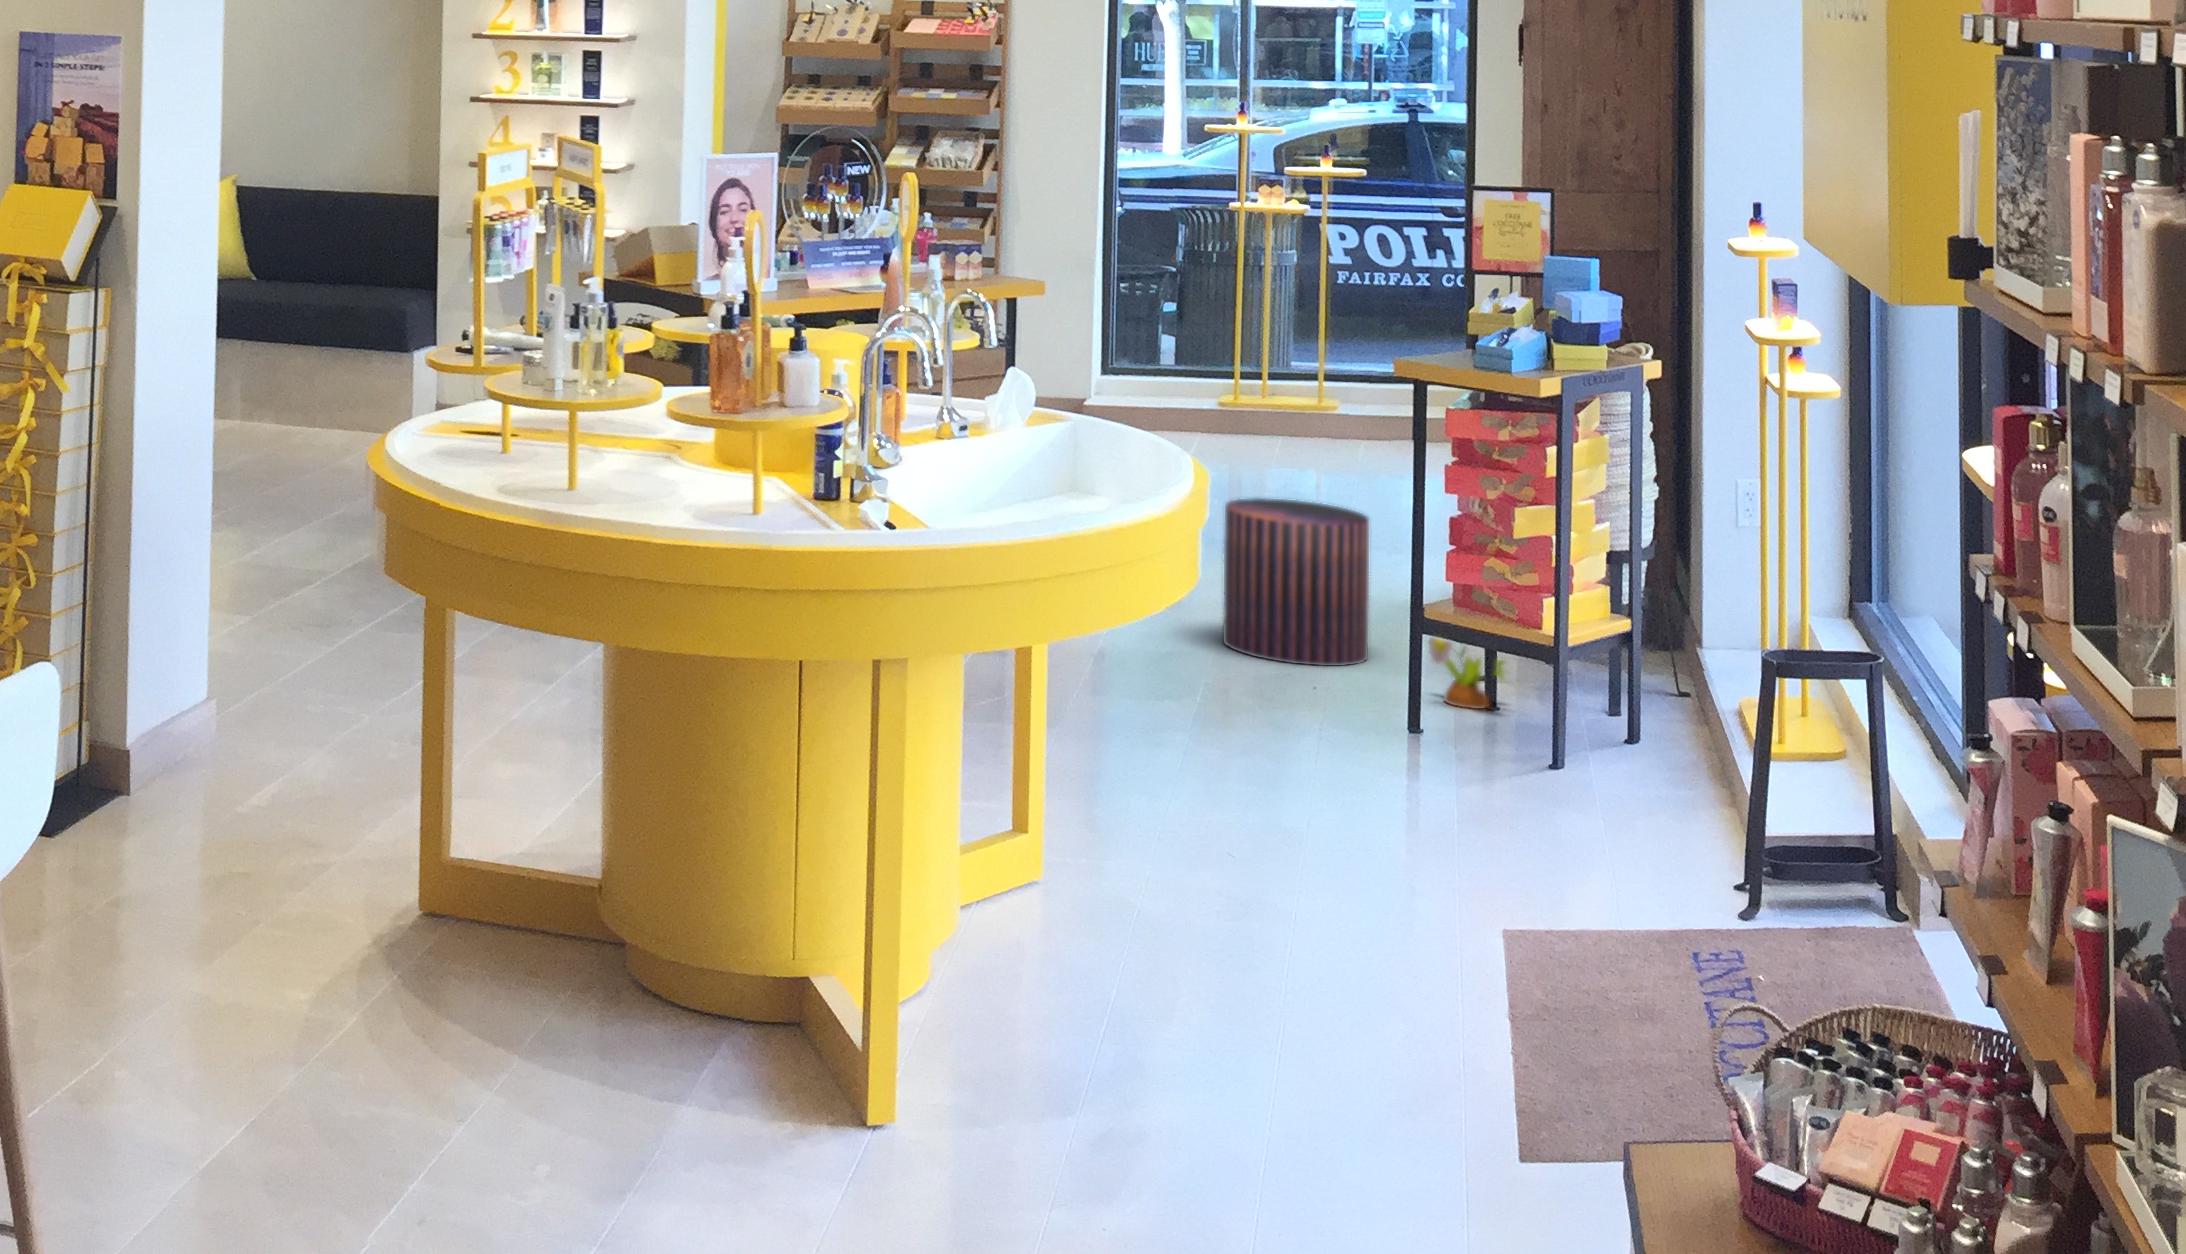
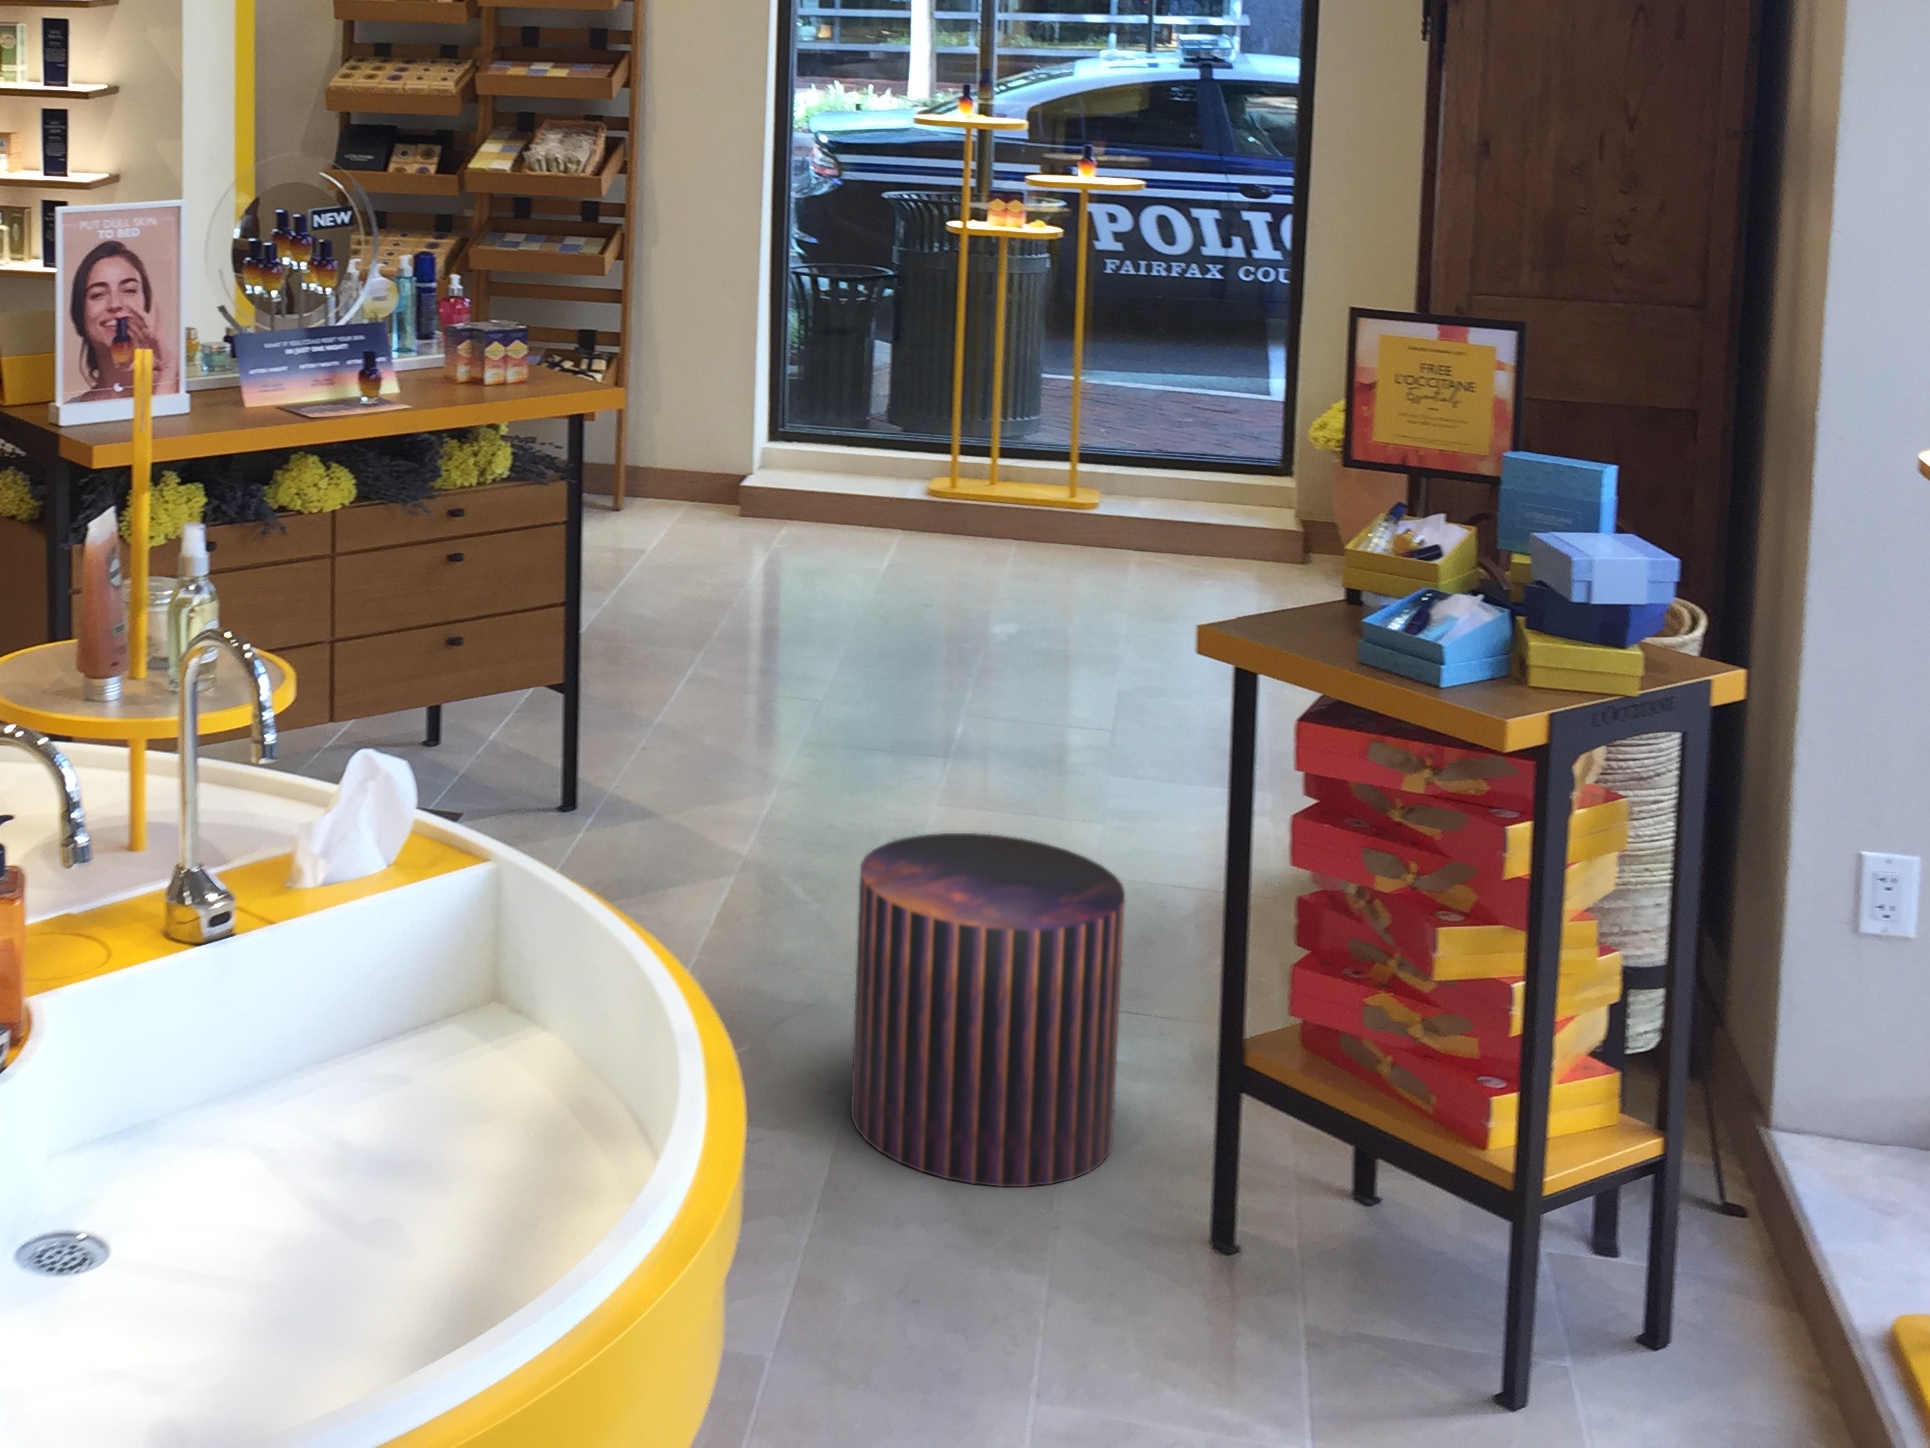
decorative plant: present [1428,637,1504,709] -> none [1231,1170,1395,1345]

